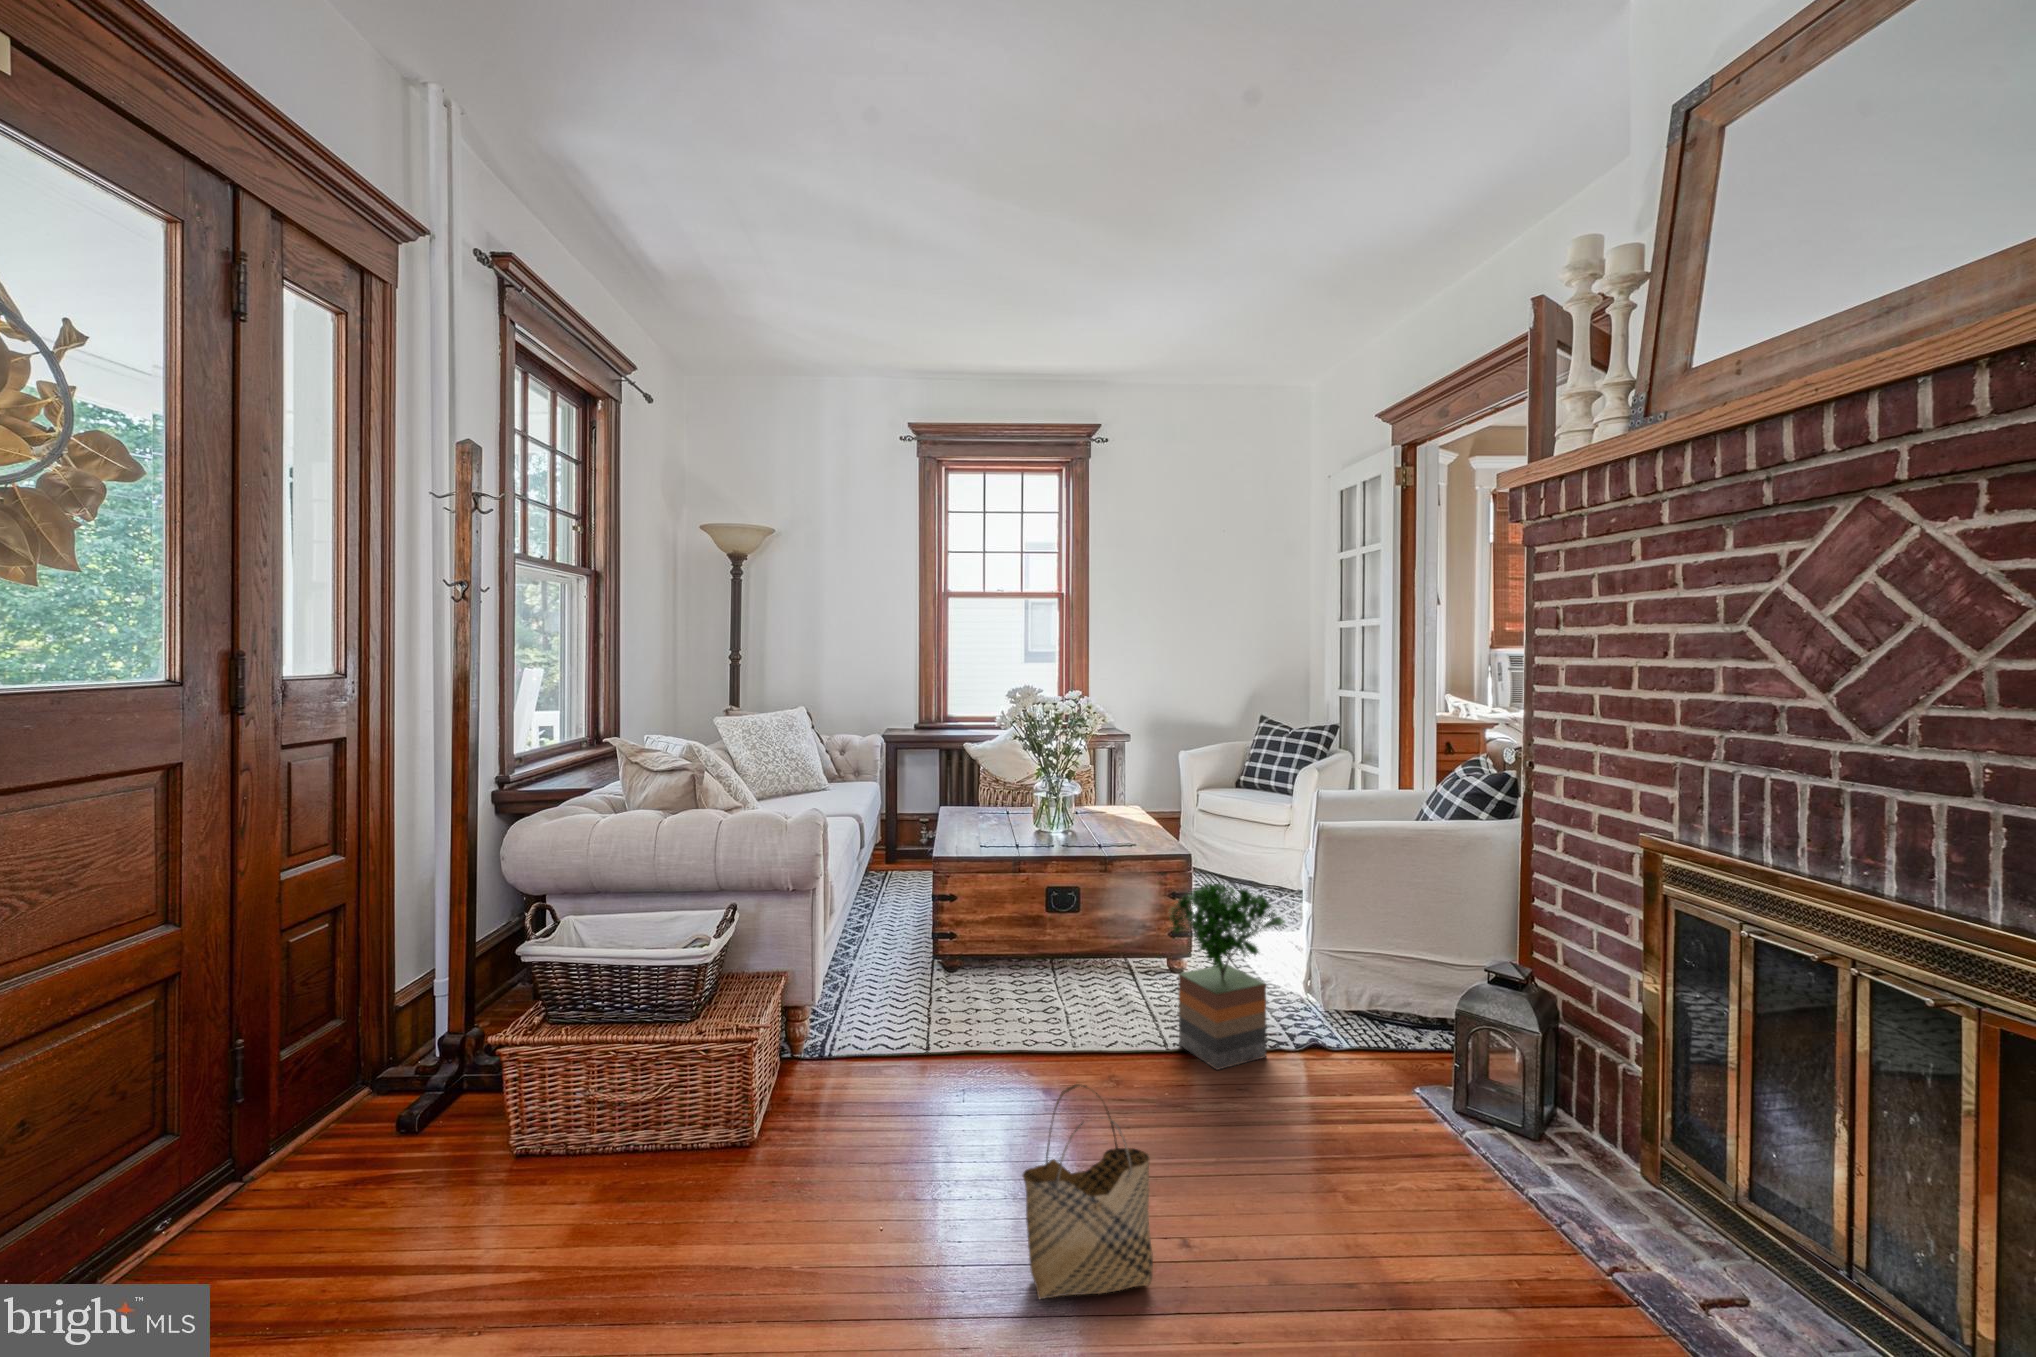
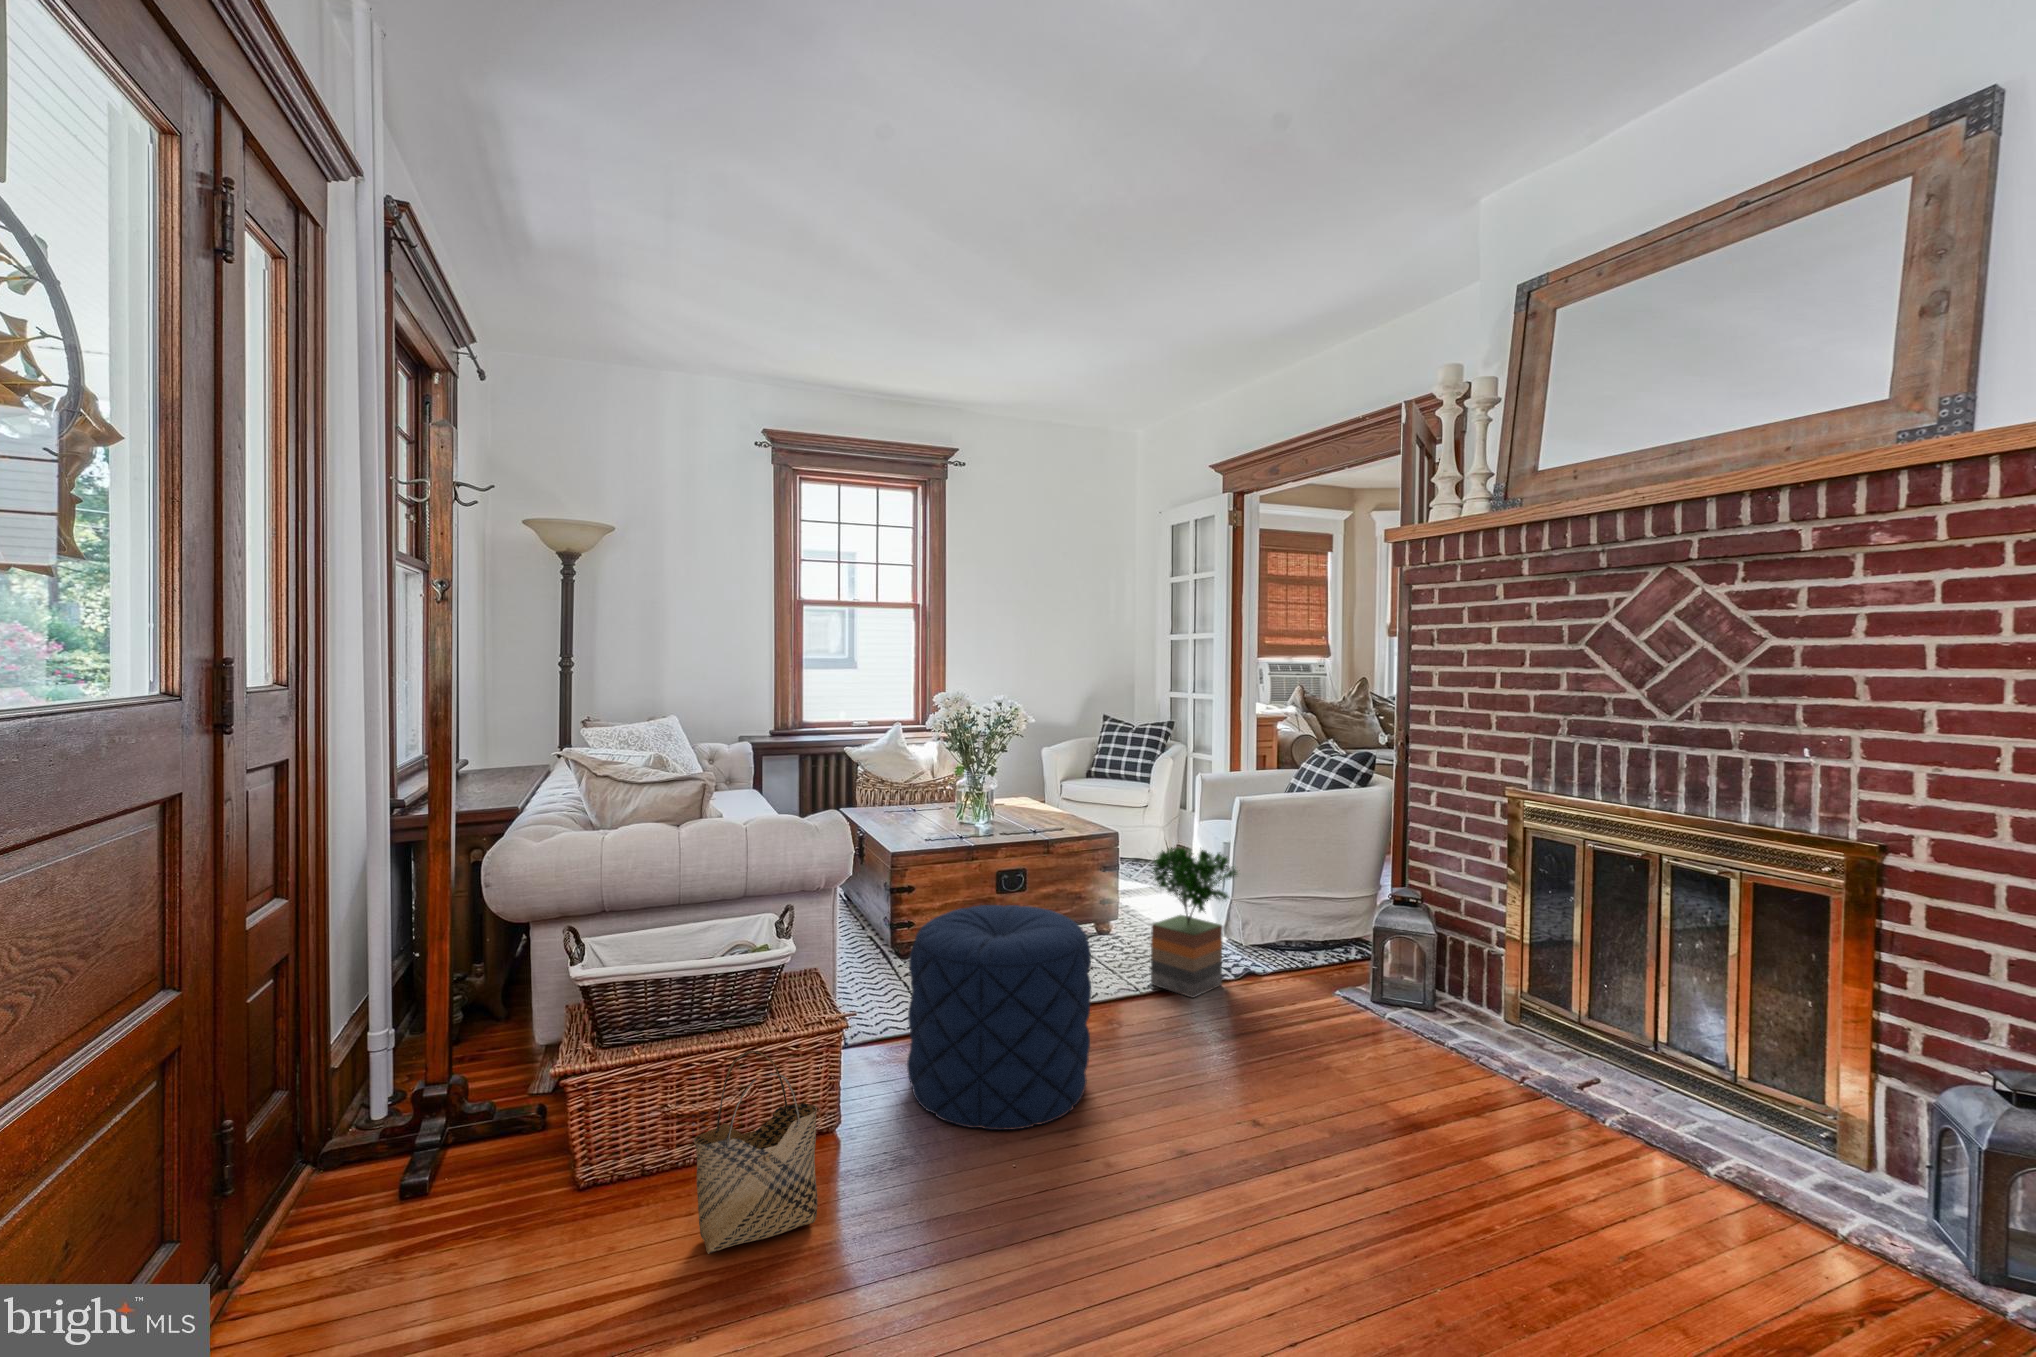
pouf: none [796,943,1006,1214] -> present [907,905,1091,1130]
woven basket: present [1023,1084,1153,1299] -> present [694,1050,818,1254]

